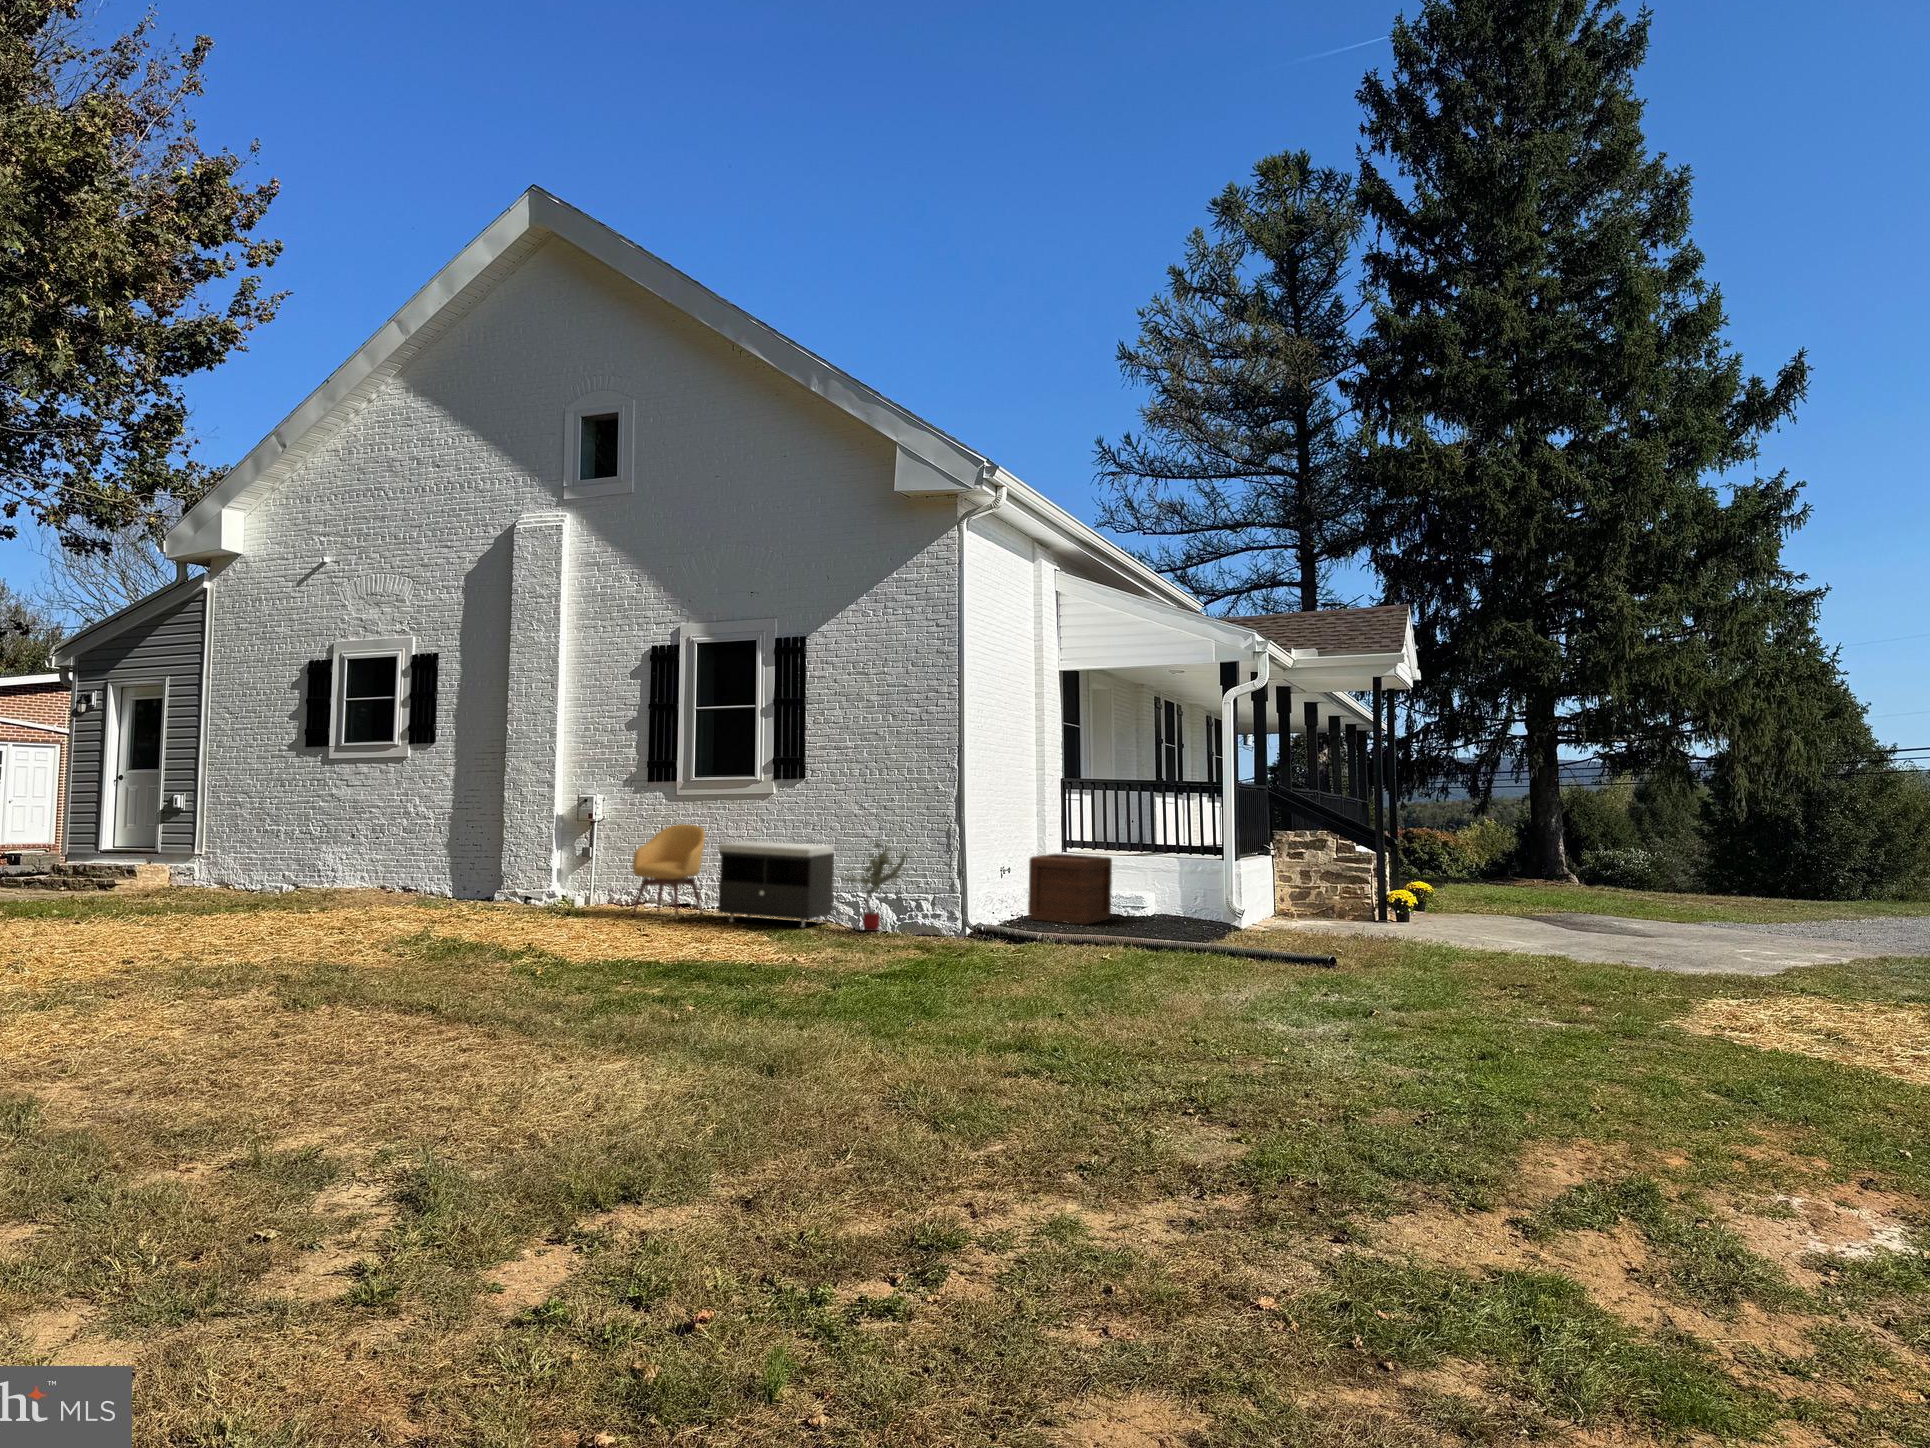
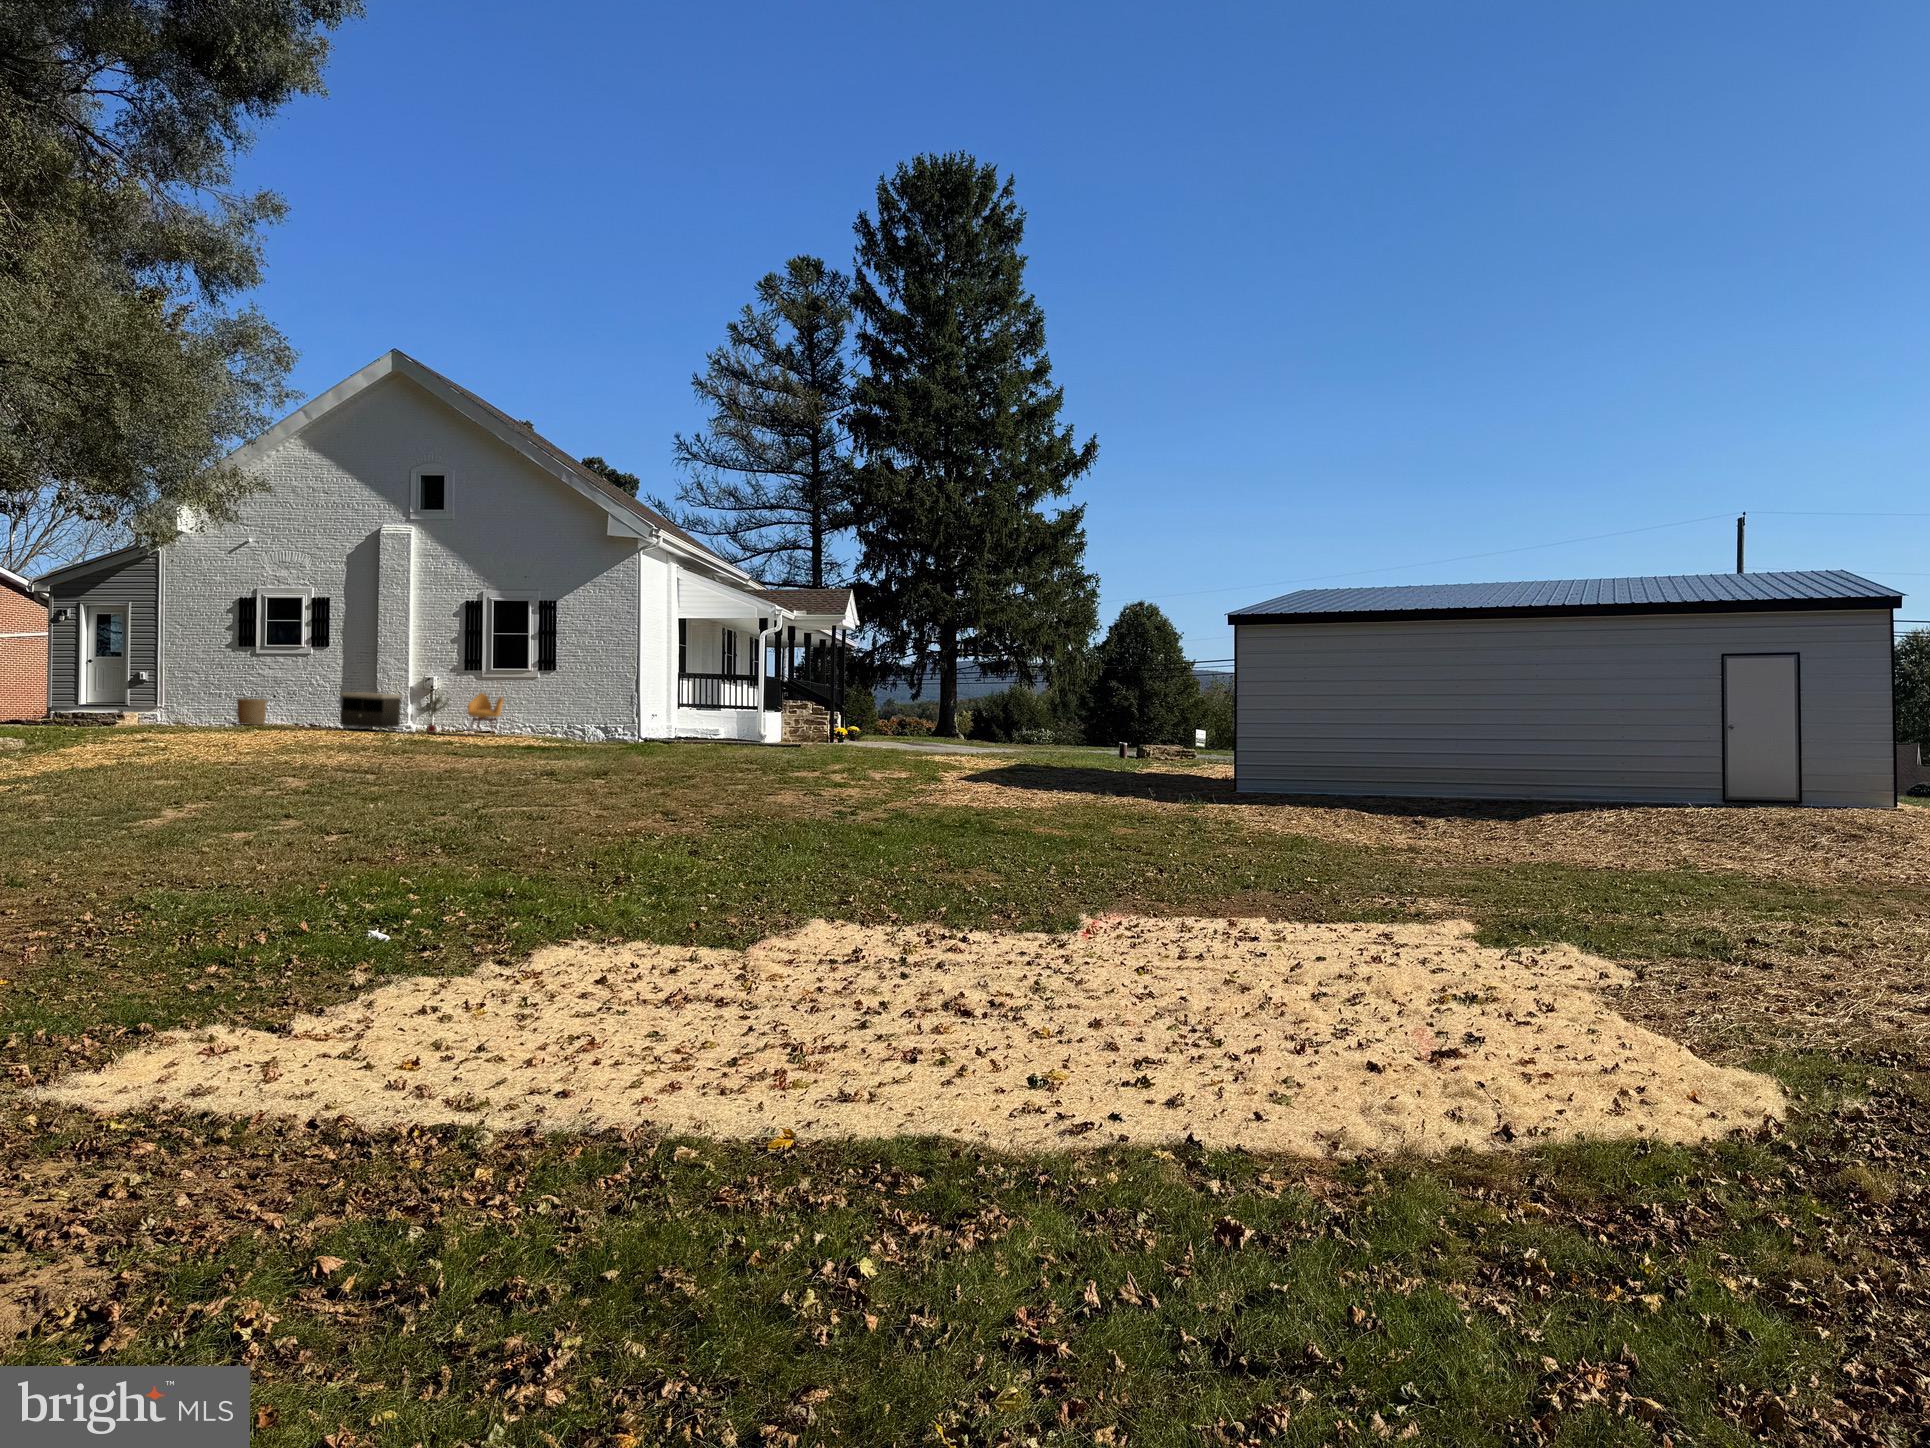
basket: none [287,837,339,887] -> present [237,698,267,725]
potted tree: present [841,840,906,931] -> present [417,691,450,733]
storage bench: present [718,841,834,927] -> present [340,692,401,730]
wooden crate: present [1028,853,1112,925] -> none [663,708,703,740]

